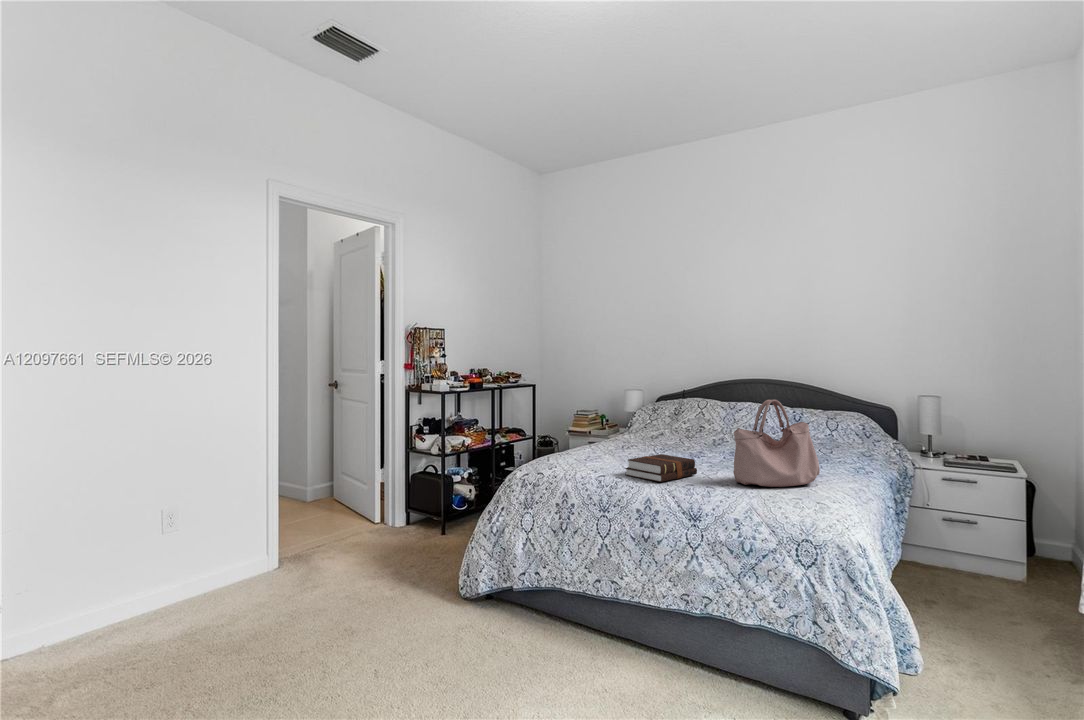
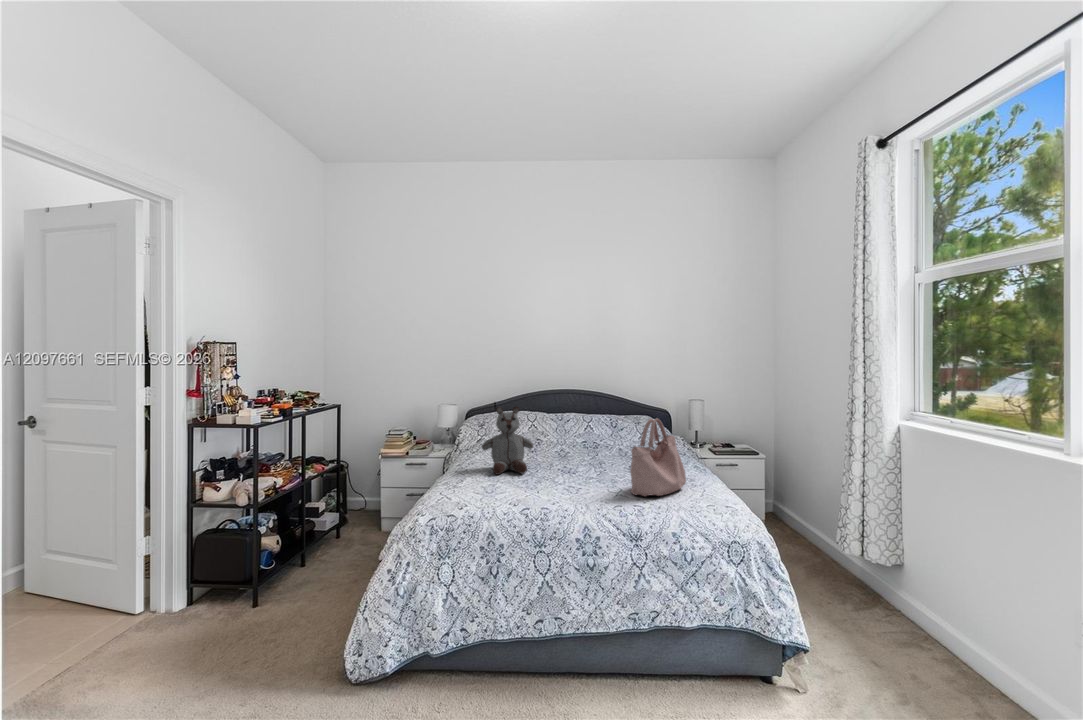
stuffed bear: none [620,385,672,454] -> present [482,407,533,475]
hardback book: present [625,454,697,482] -> none [541,476,595,506]

